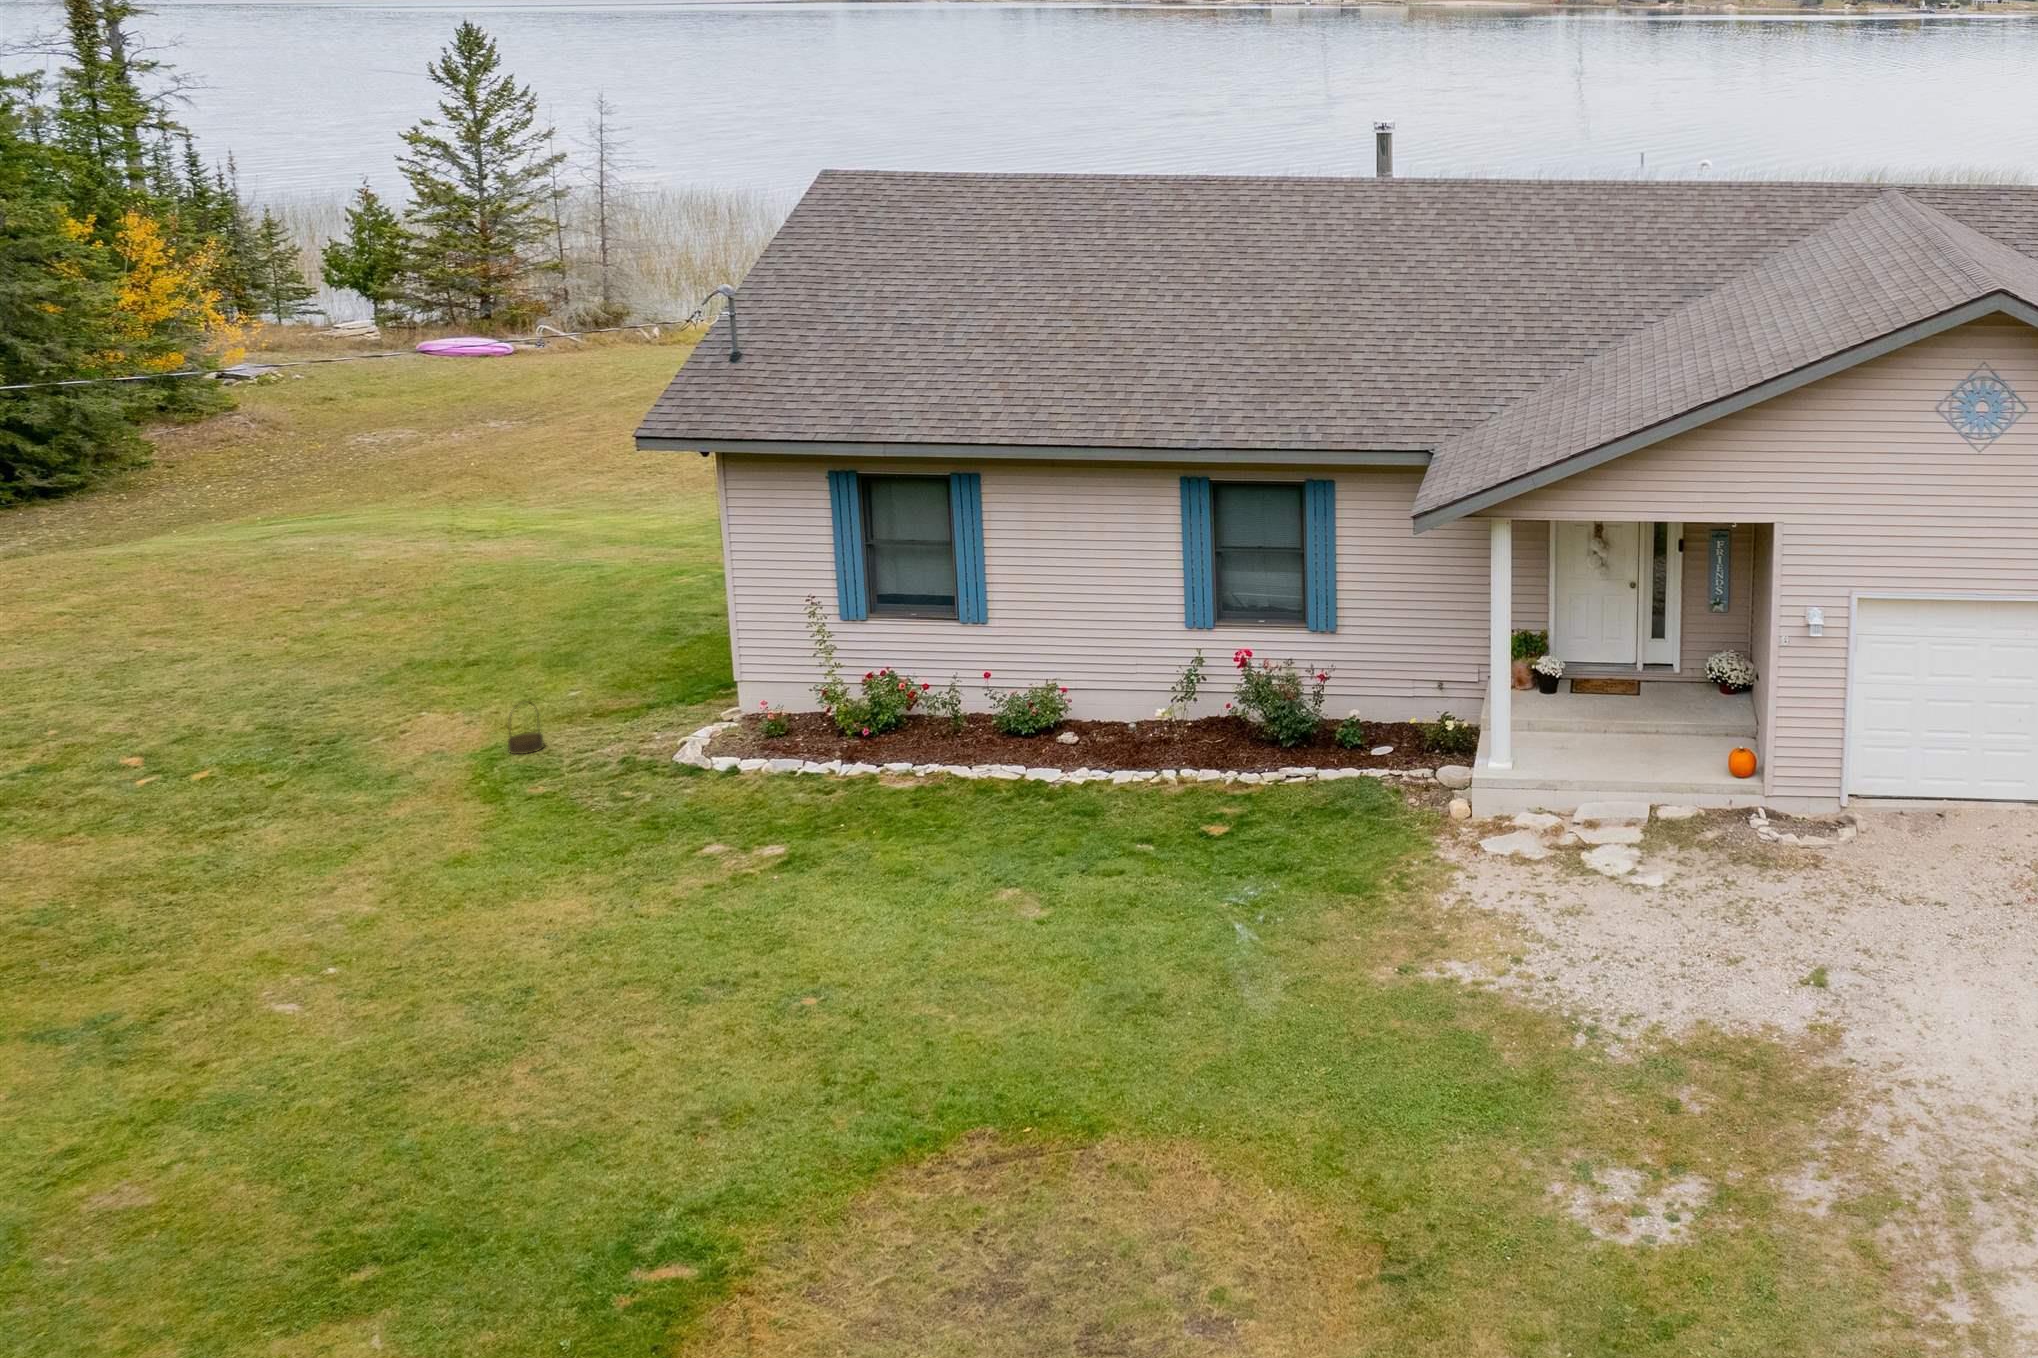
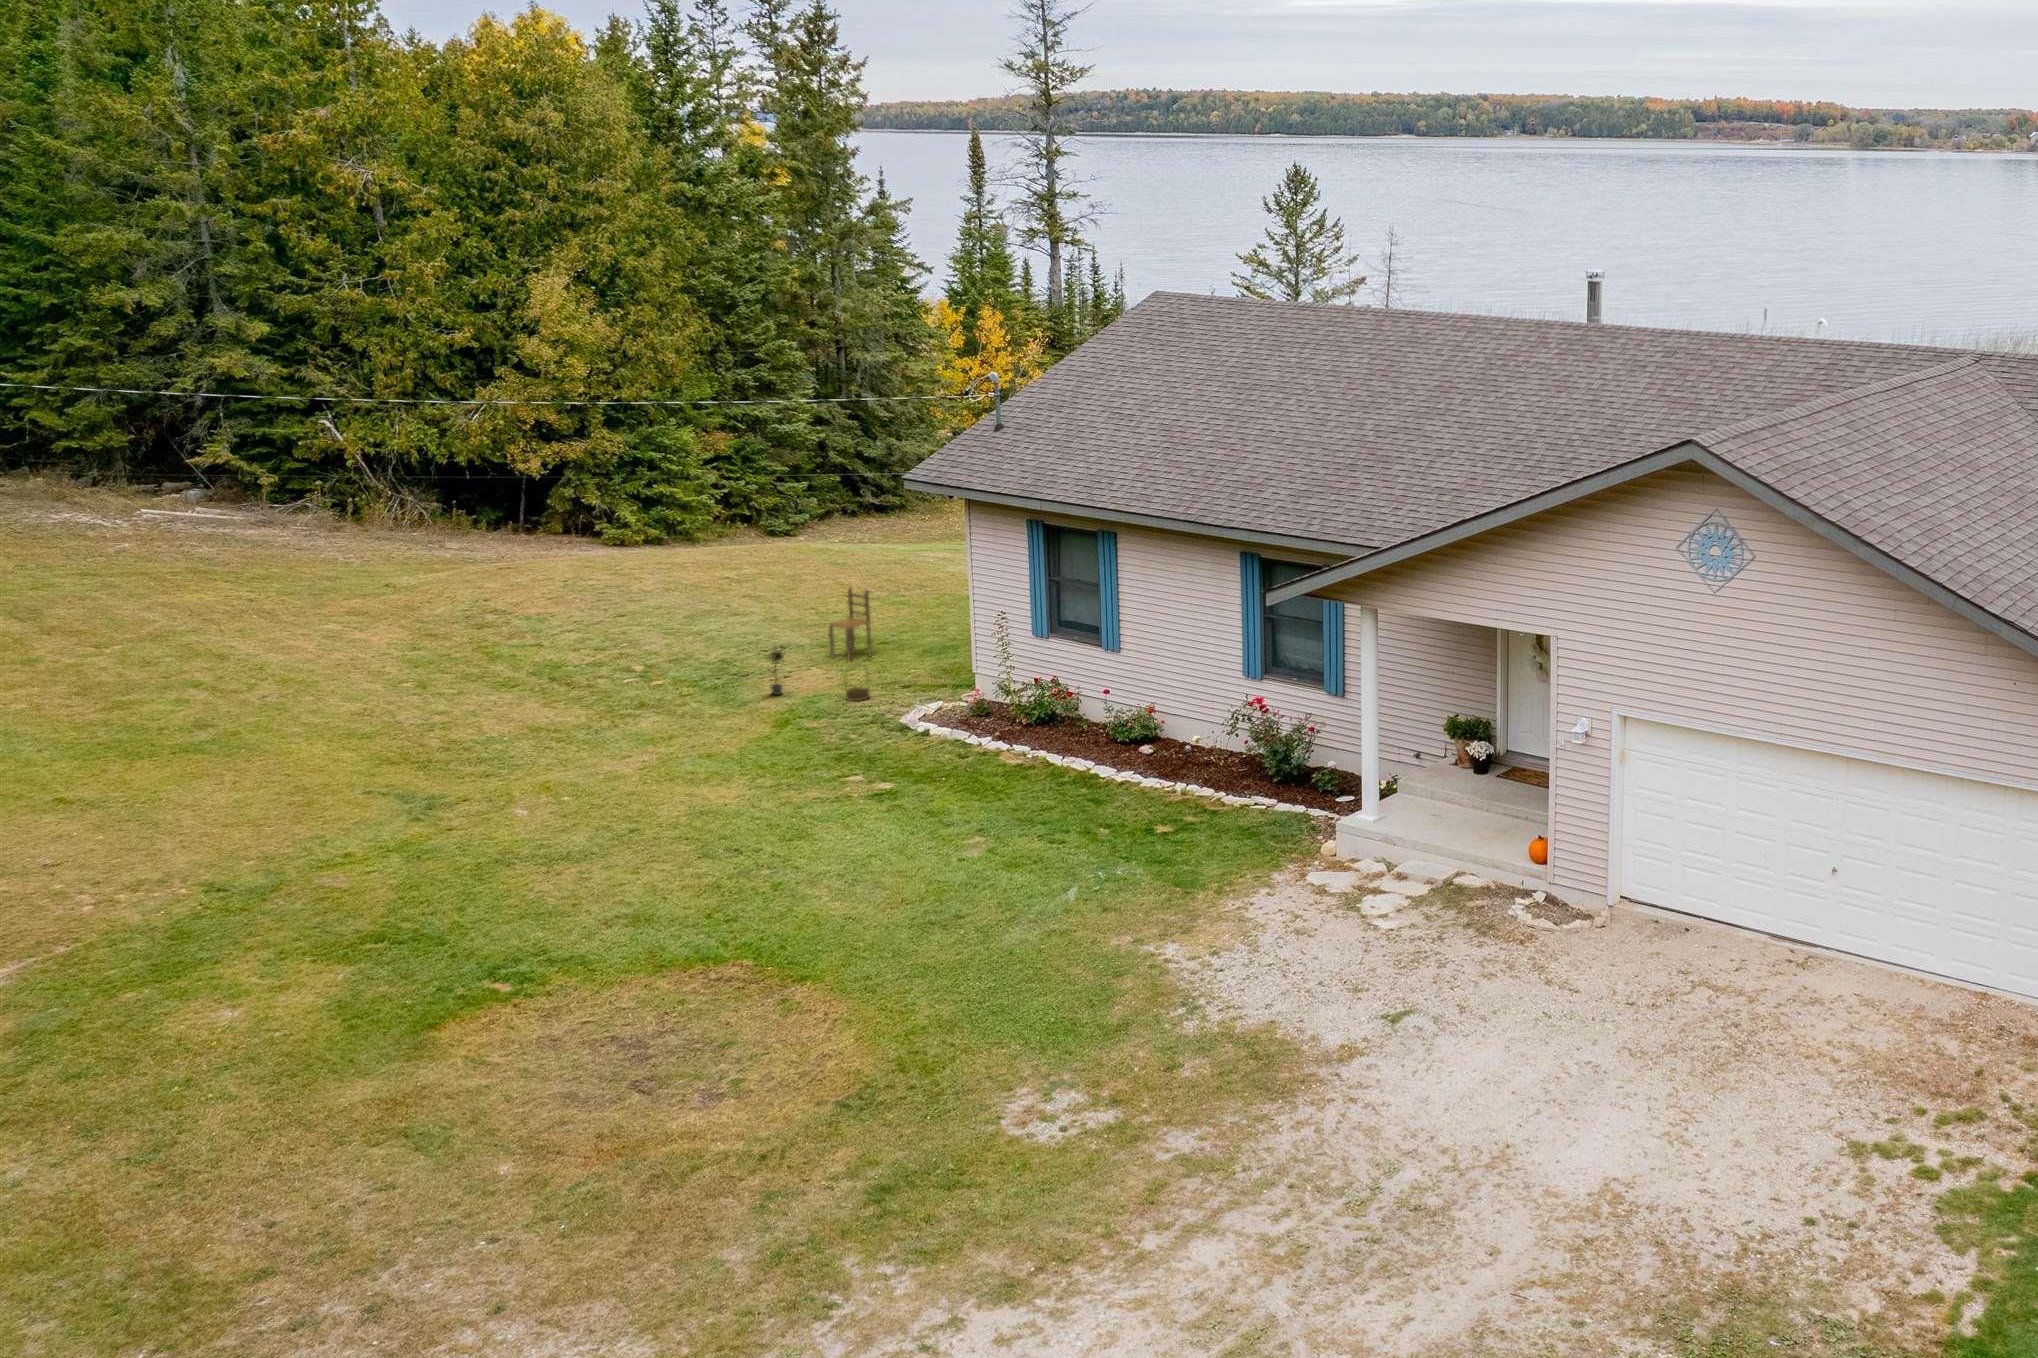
chair: none [385,598,452,703] -> present [829,588,872,661]
potted plant: none [366,692,406,768] -> present [769,646,785,695]

